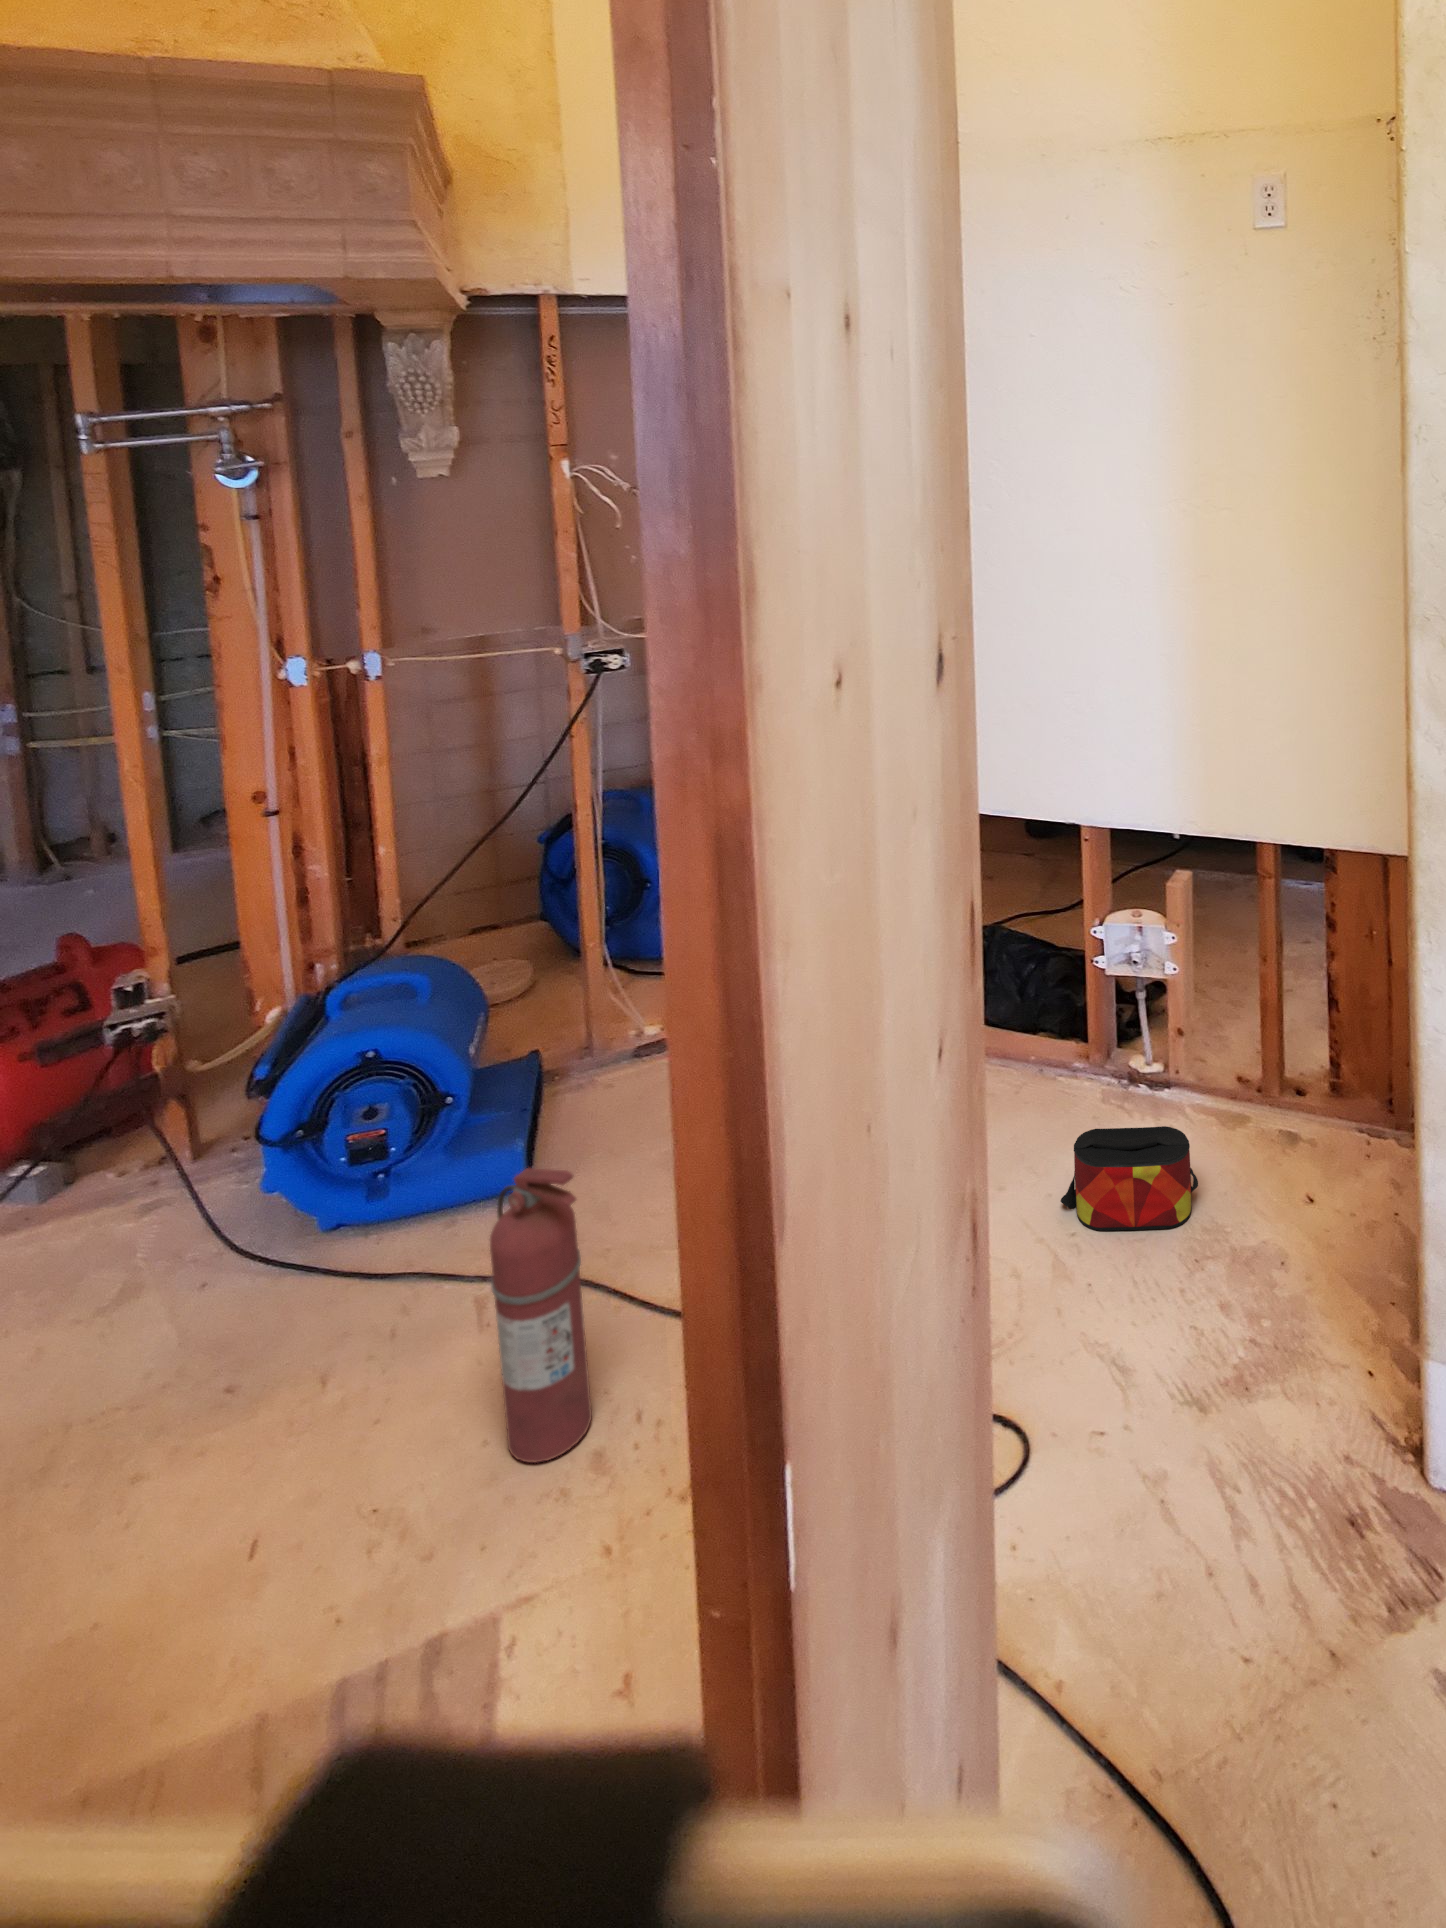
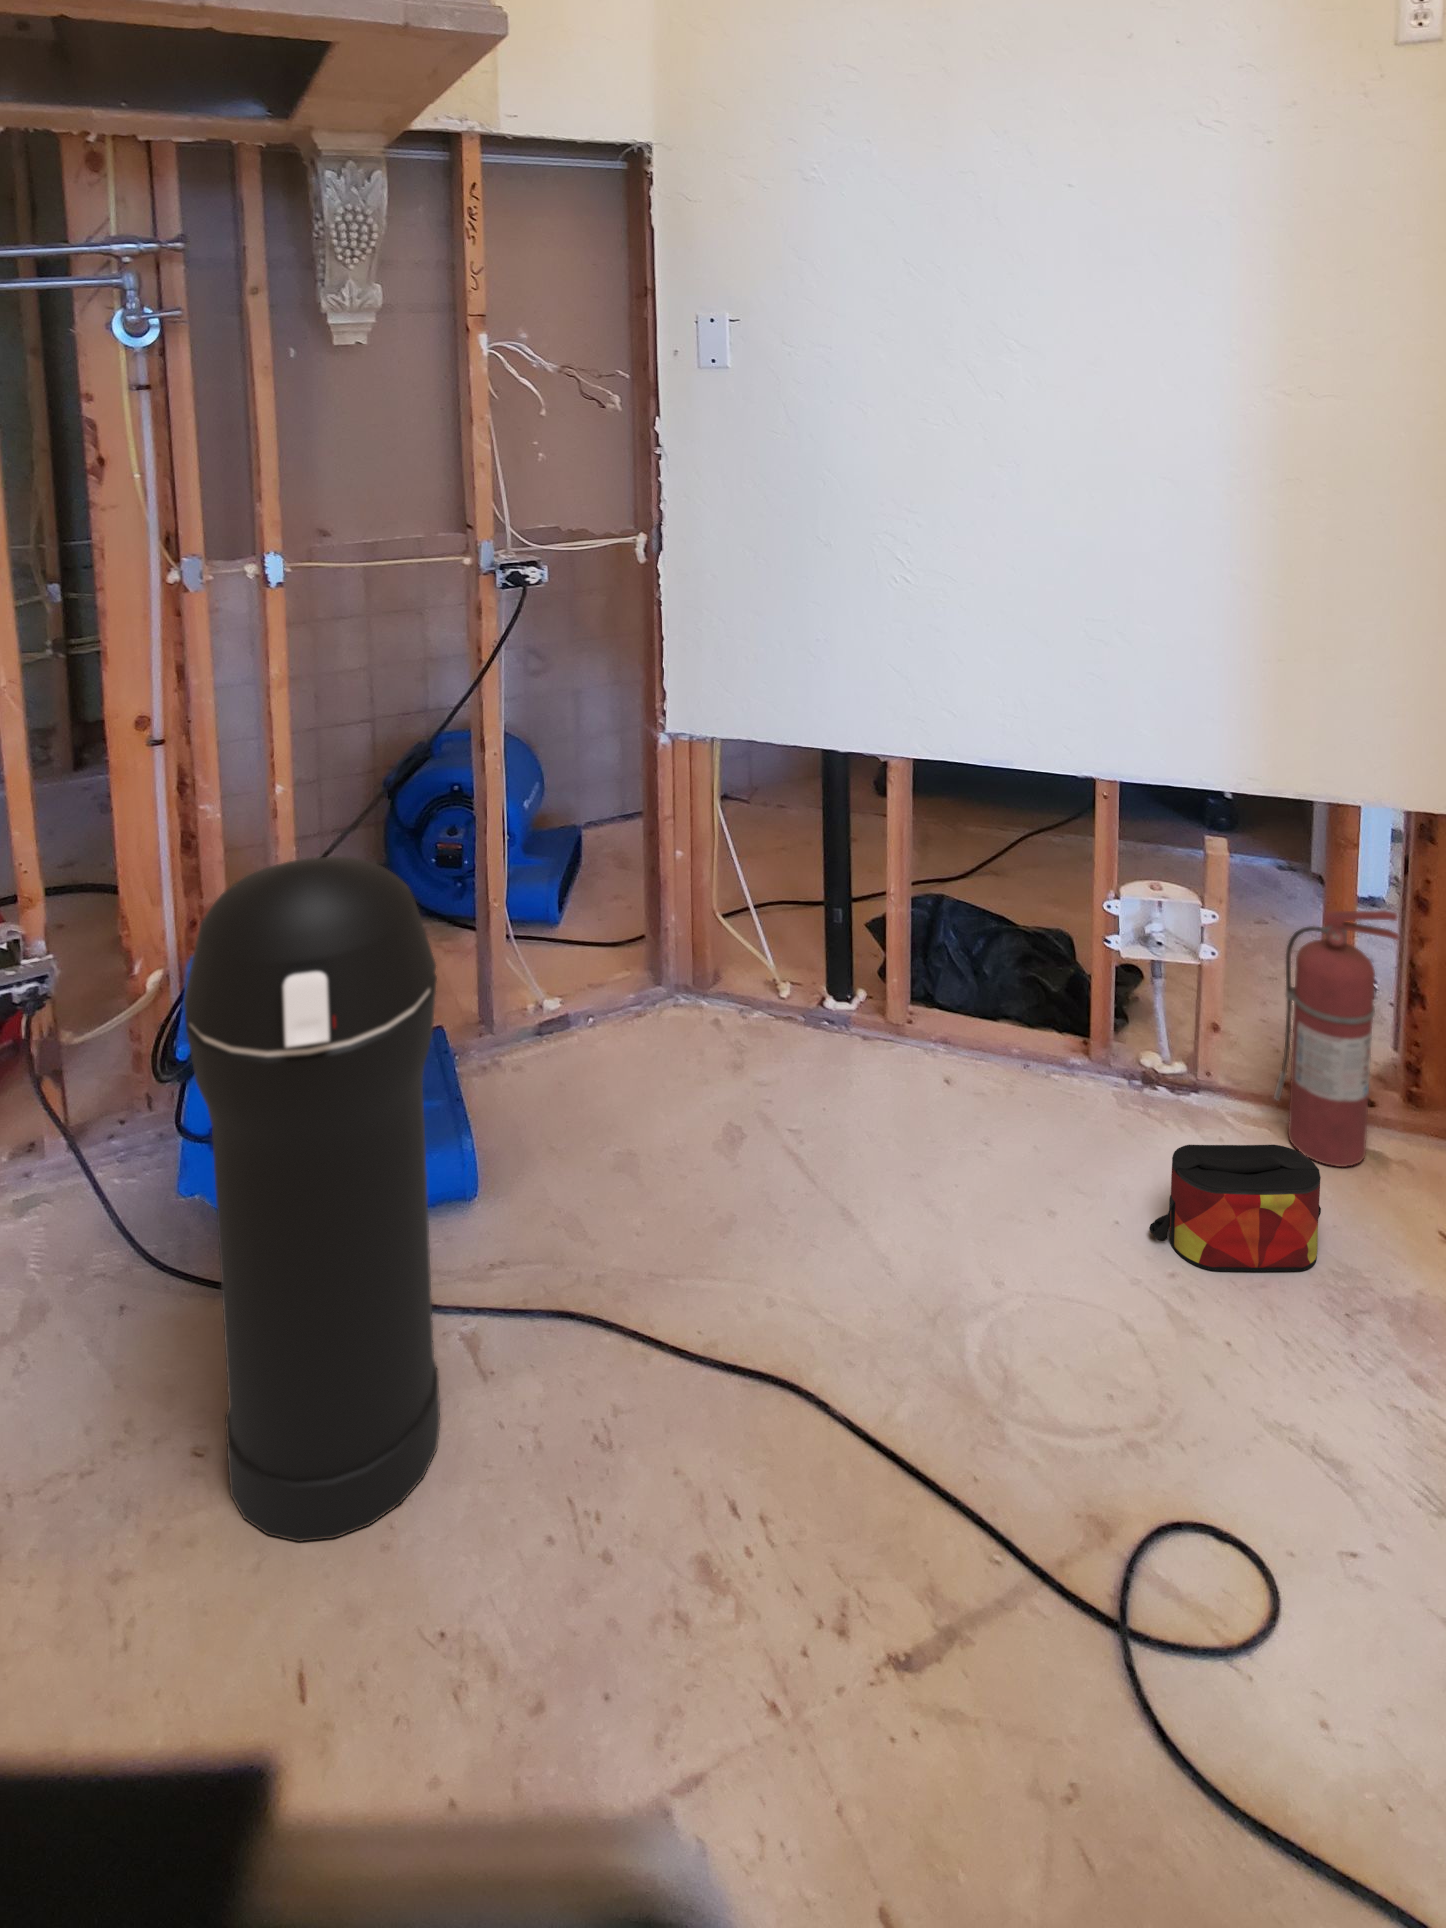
trash can: none [176,918,424,1460] -> present [184,857,440,1541]
fire extinguisher: present [490,1168,592,1462] -> present [1274,910,1399,1167]

